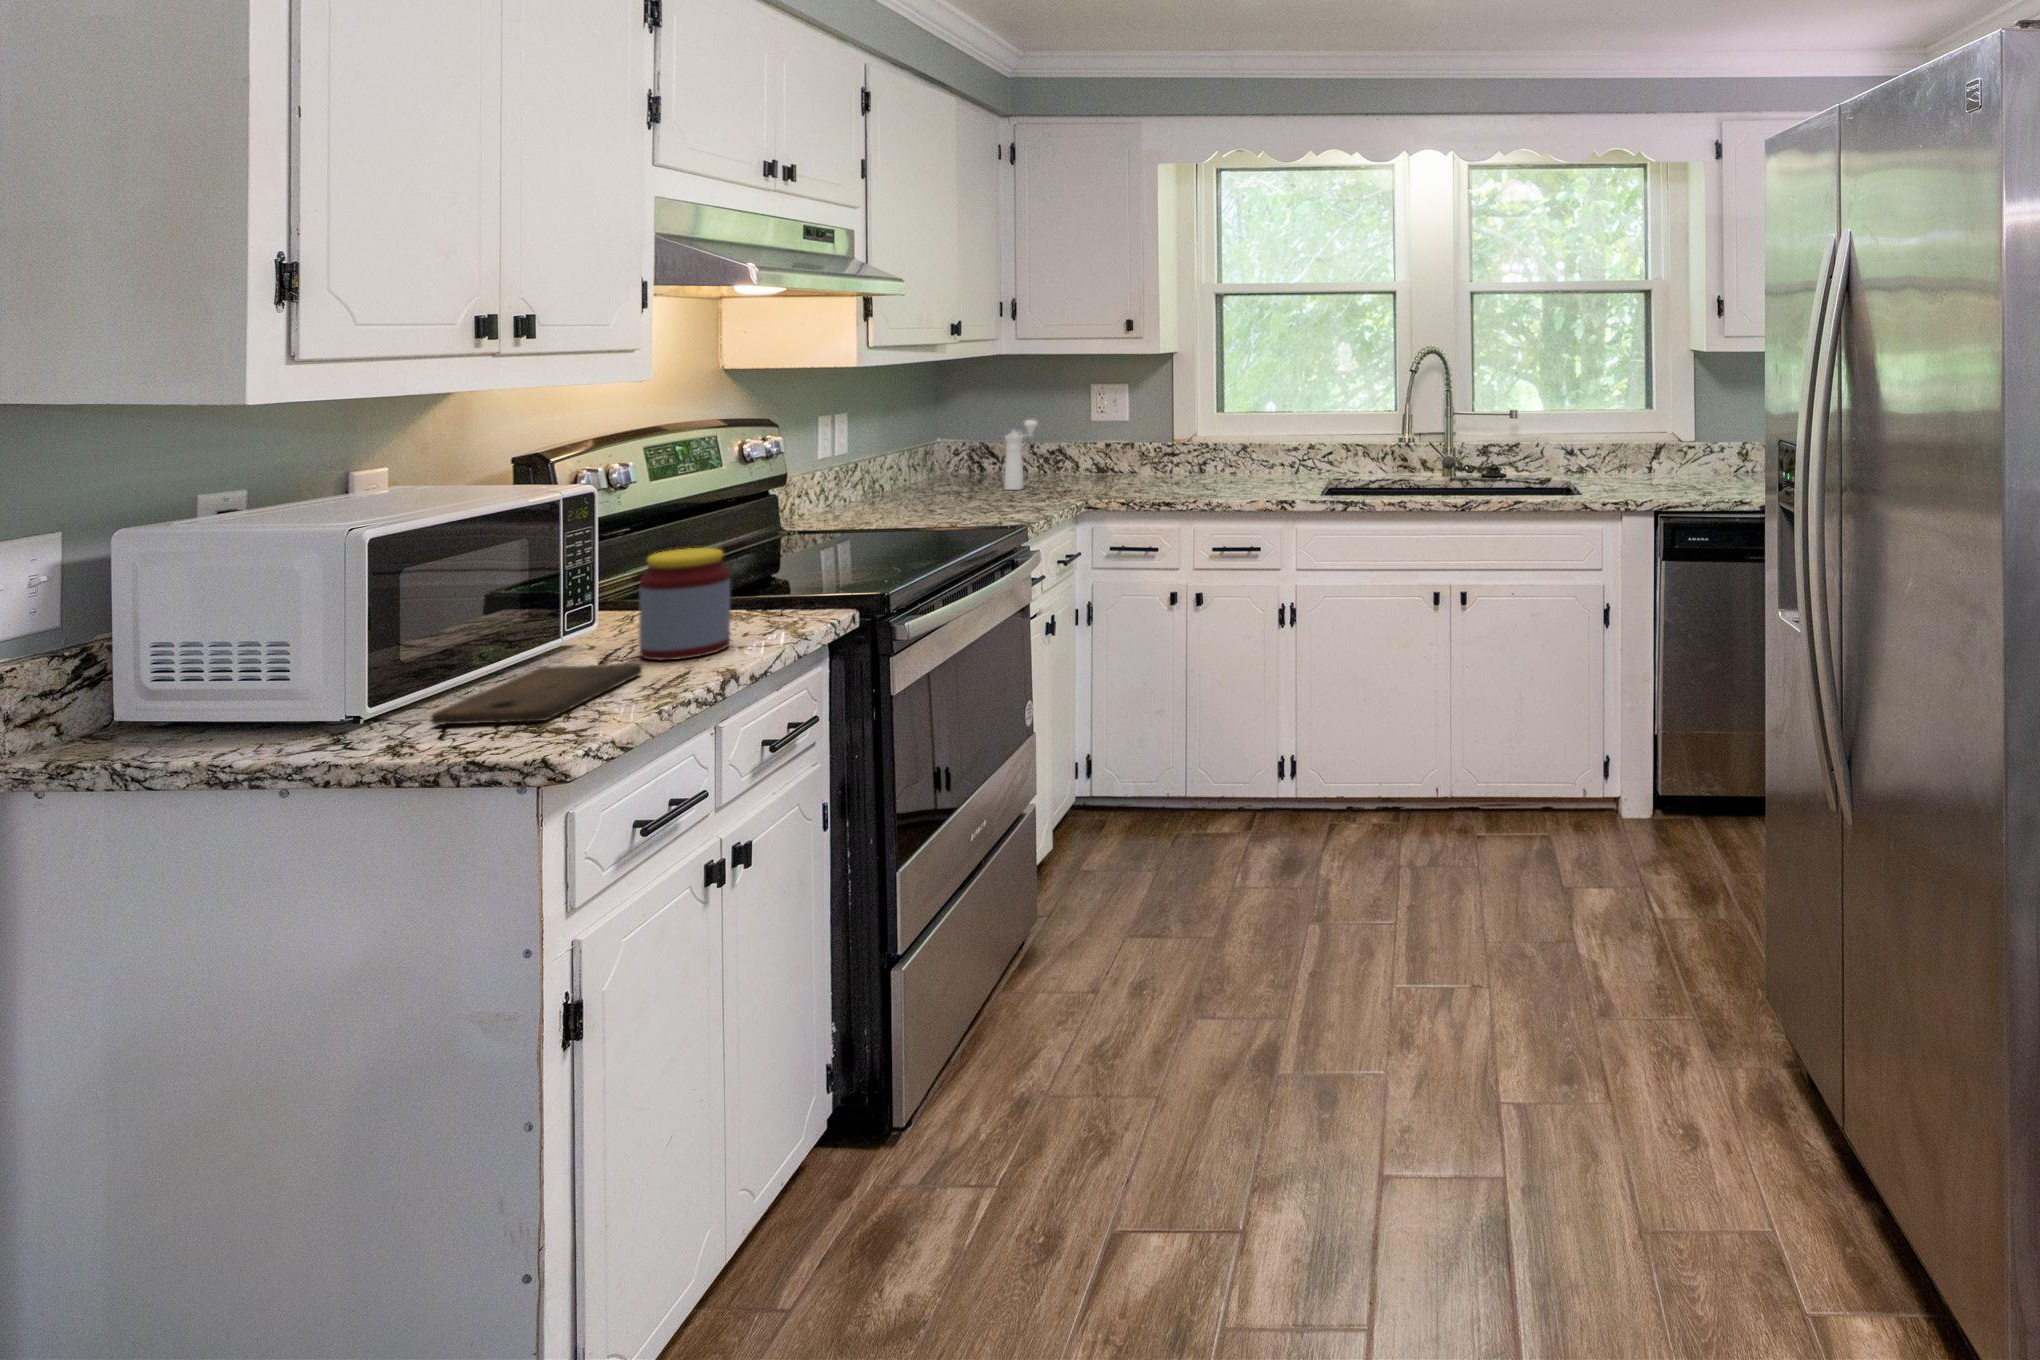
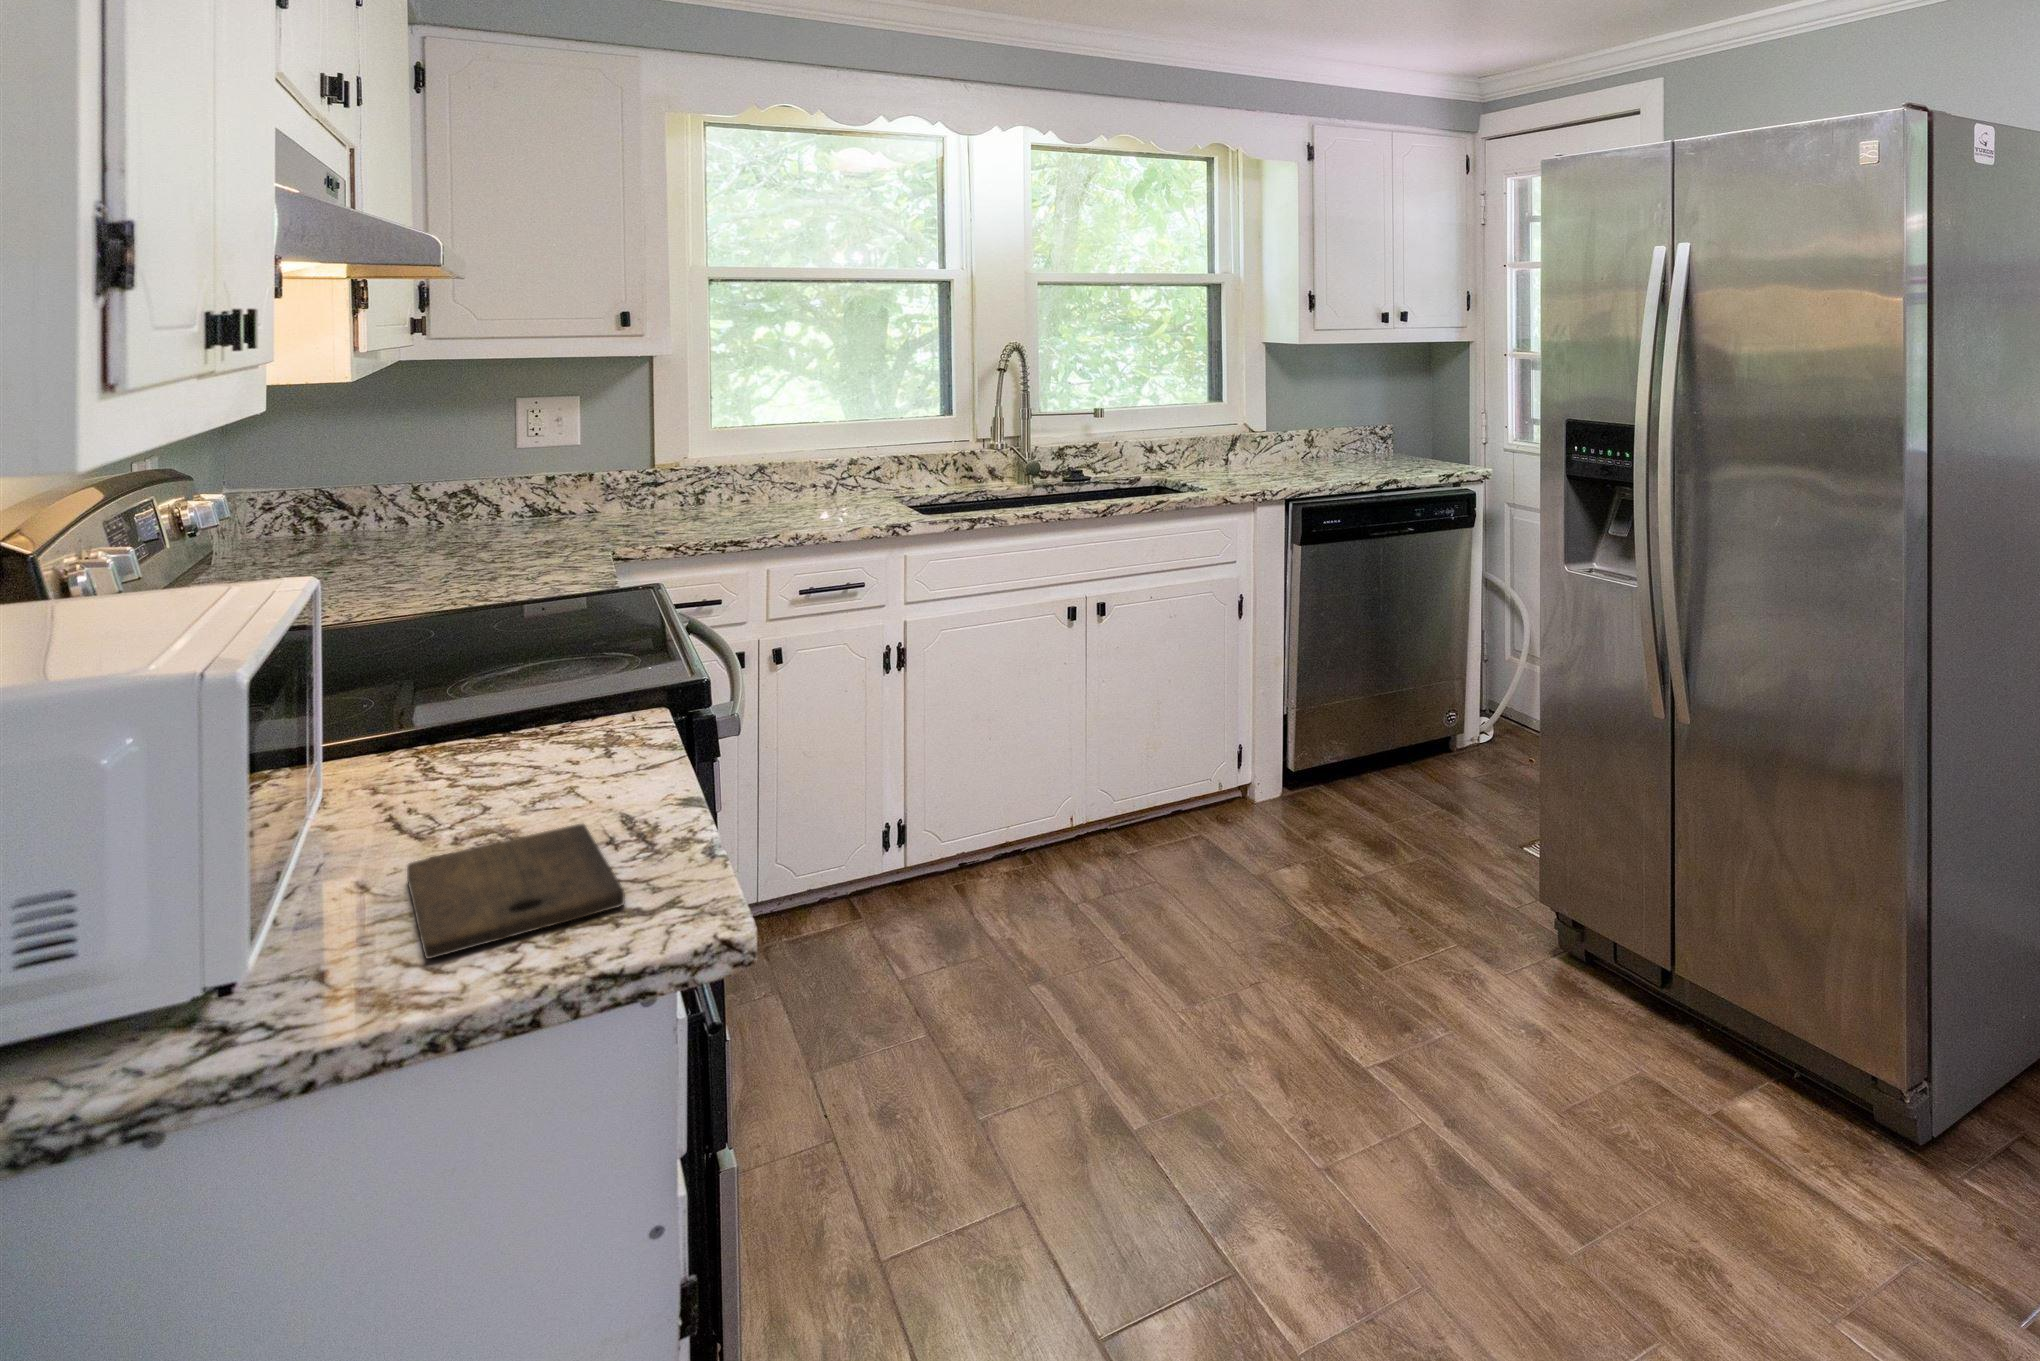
pepper mill: present [1005,420,1037,490] -> none [379,448,424,554]
jar: present [639,548,730,660] -> none [482,655,621,824]

